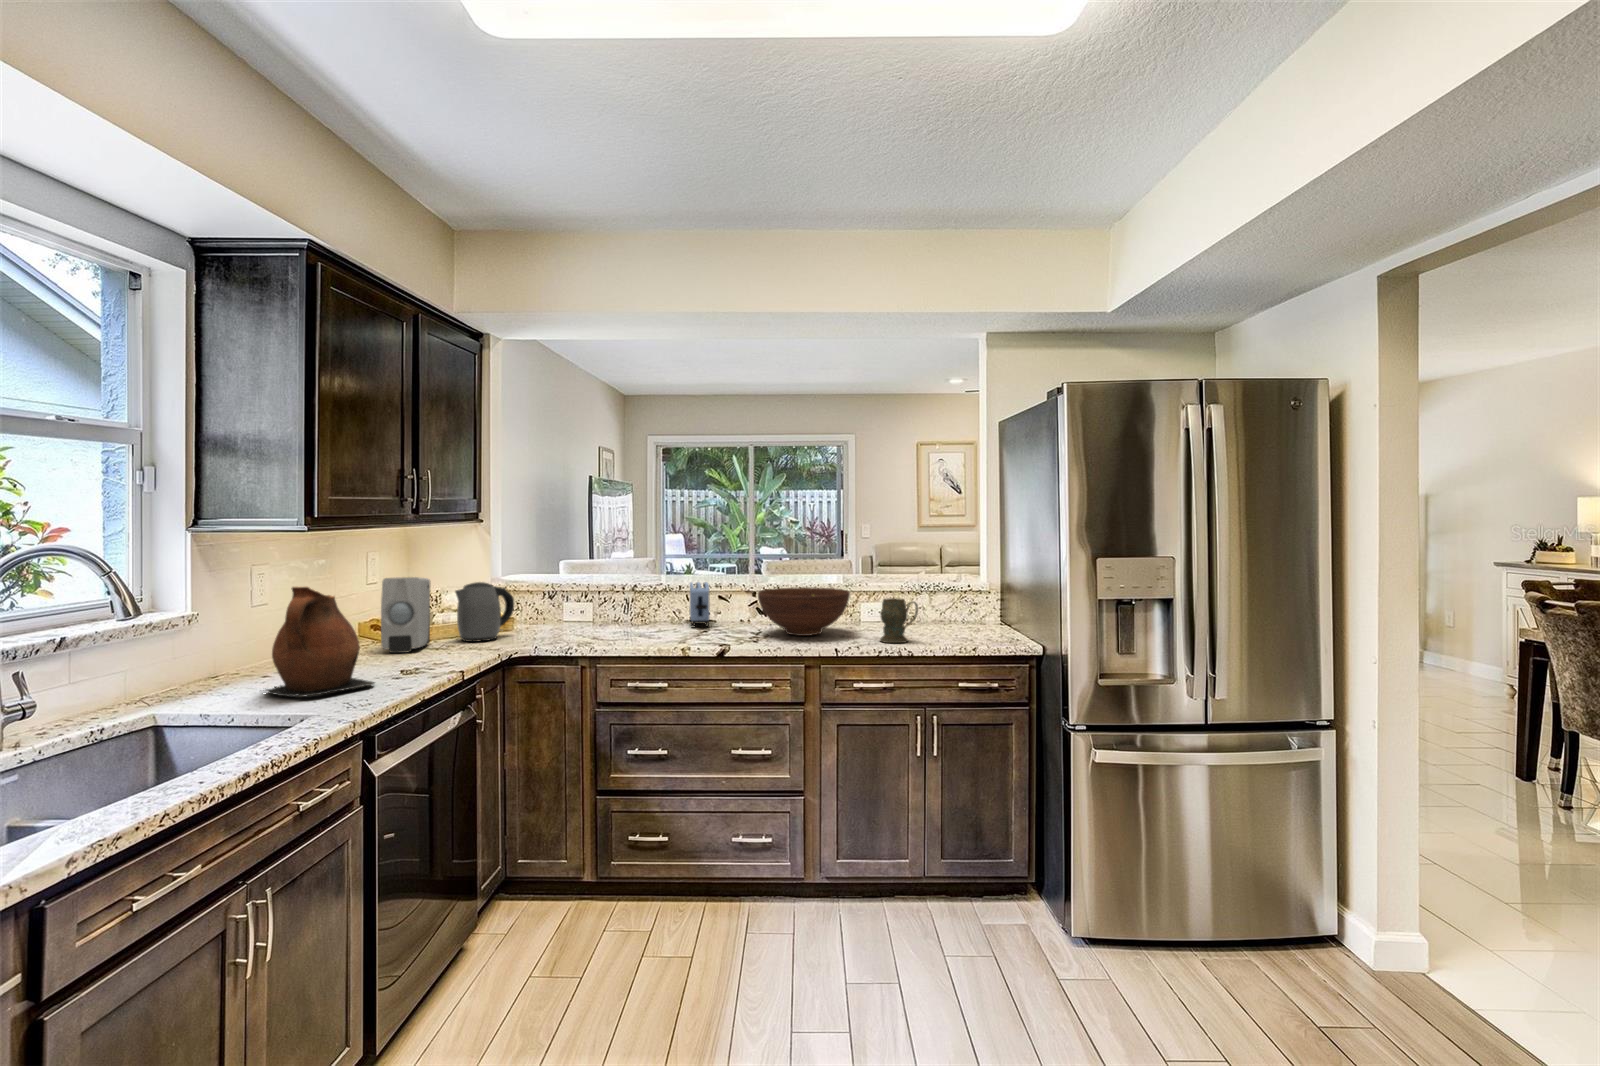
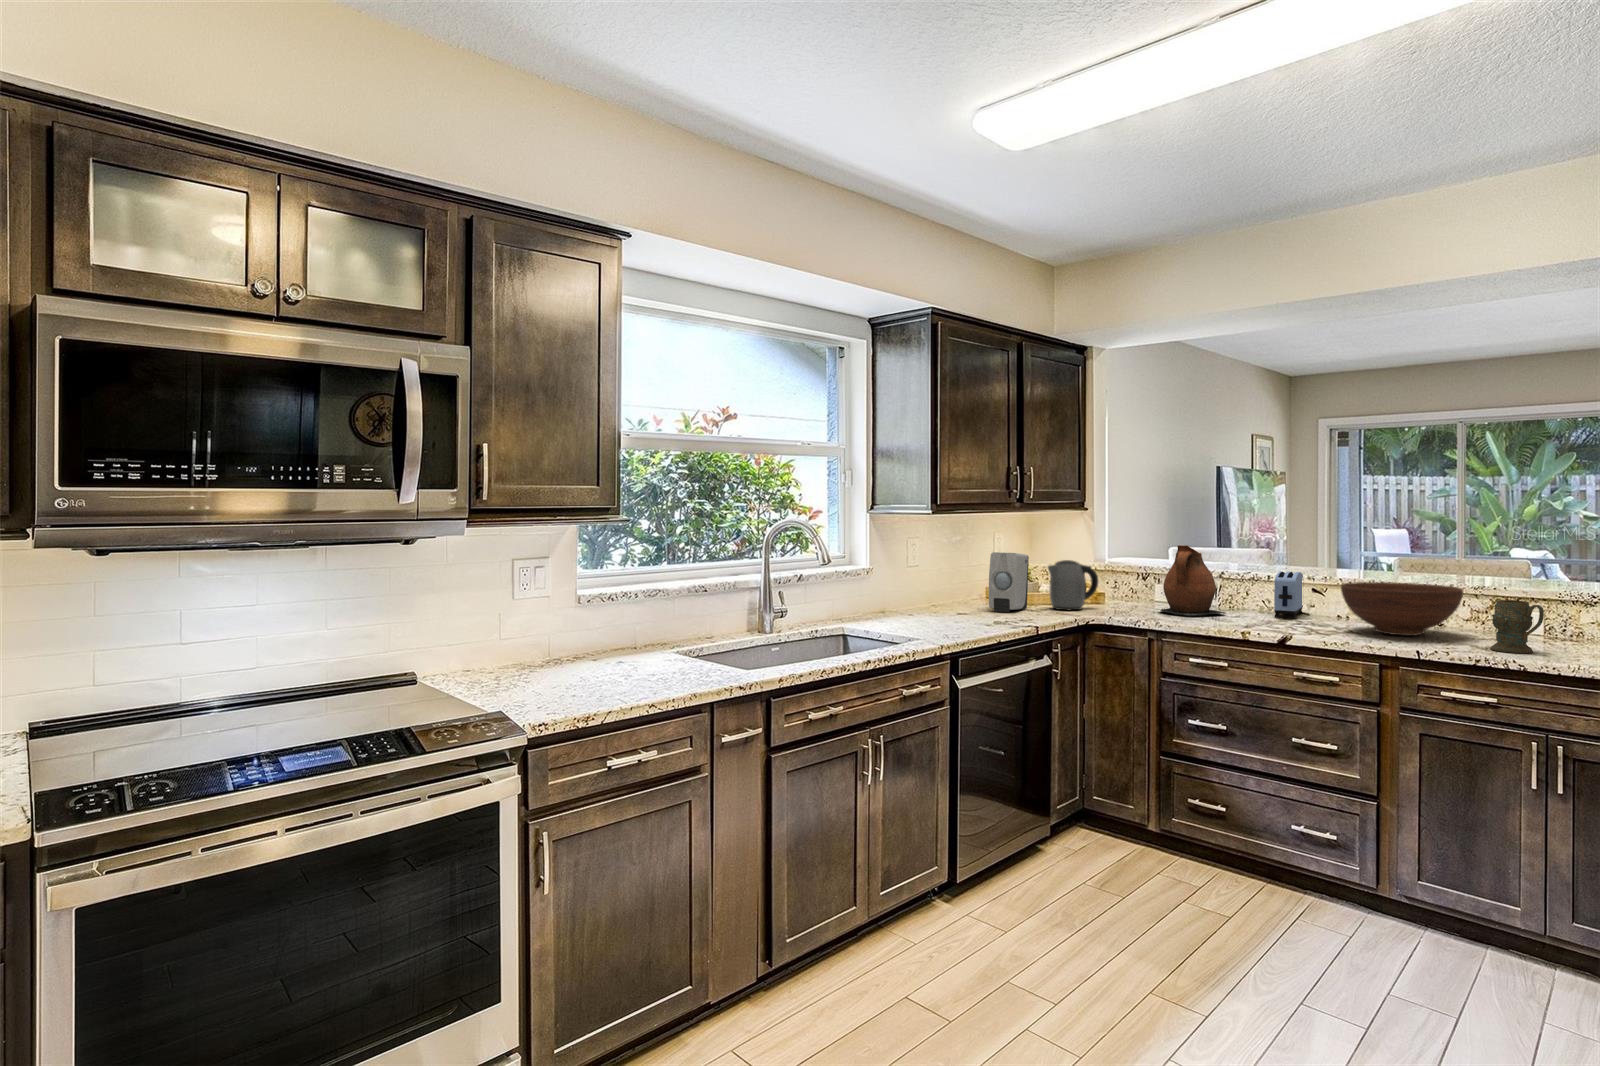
ceramic pitcher: present [266,587,374,698] -> present [1161,545,1225,615]

